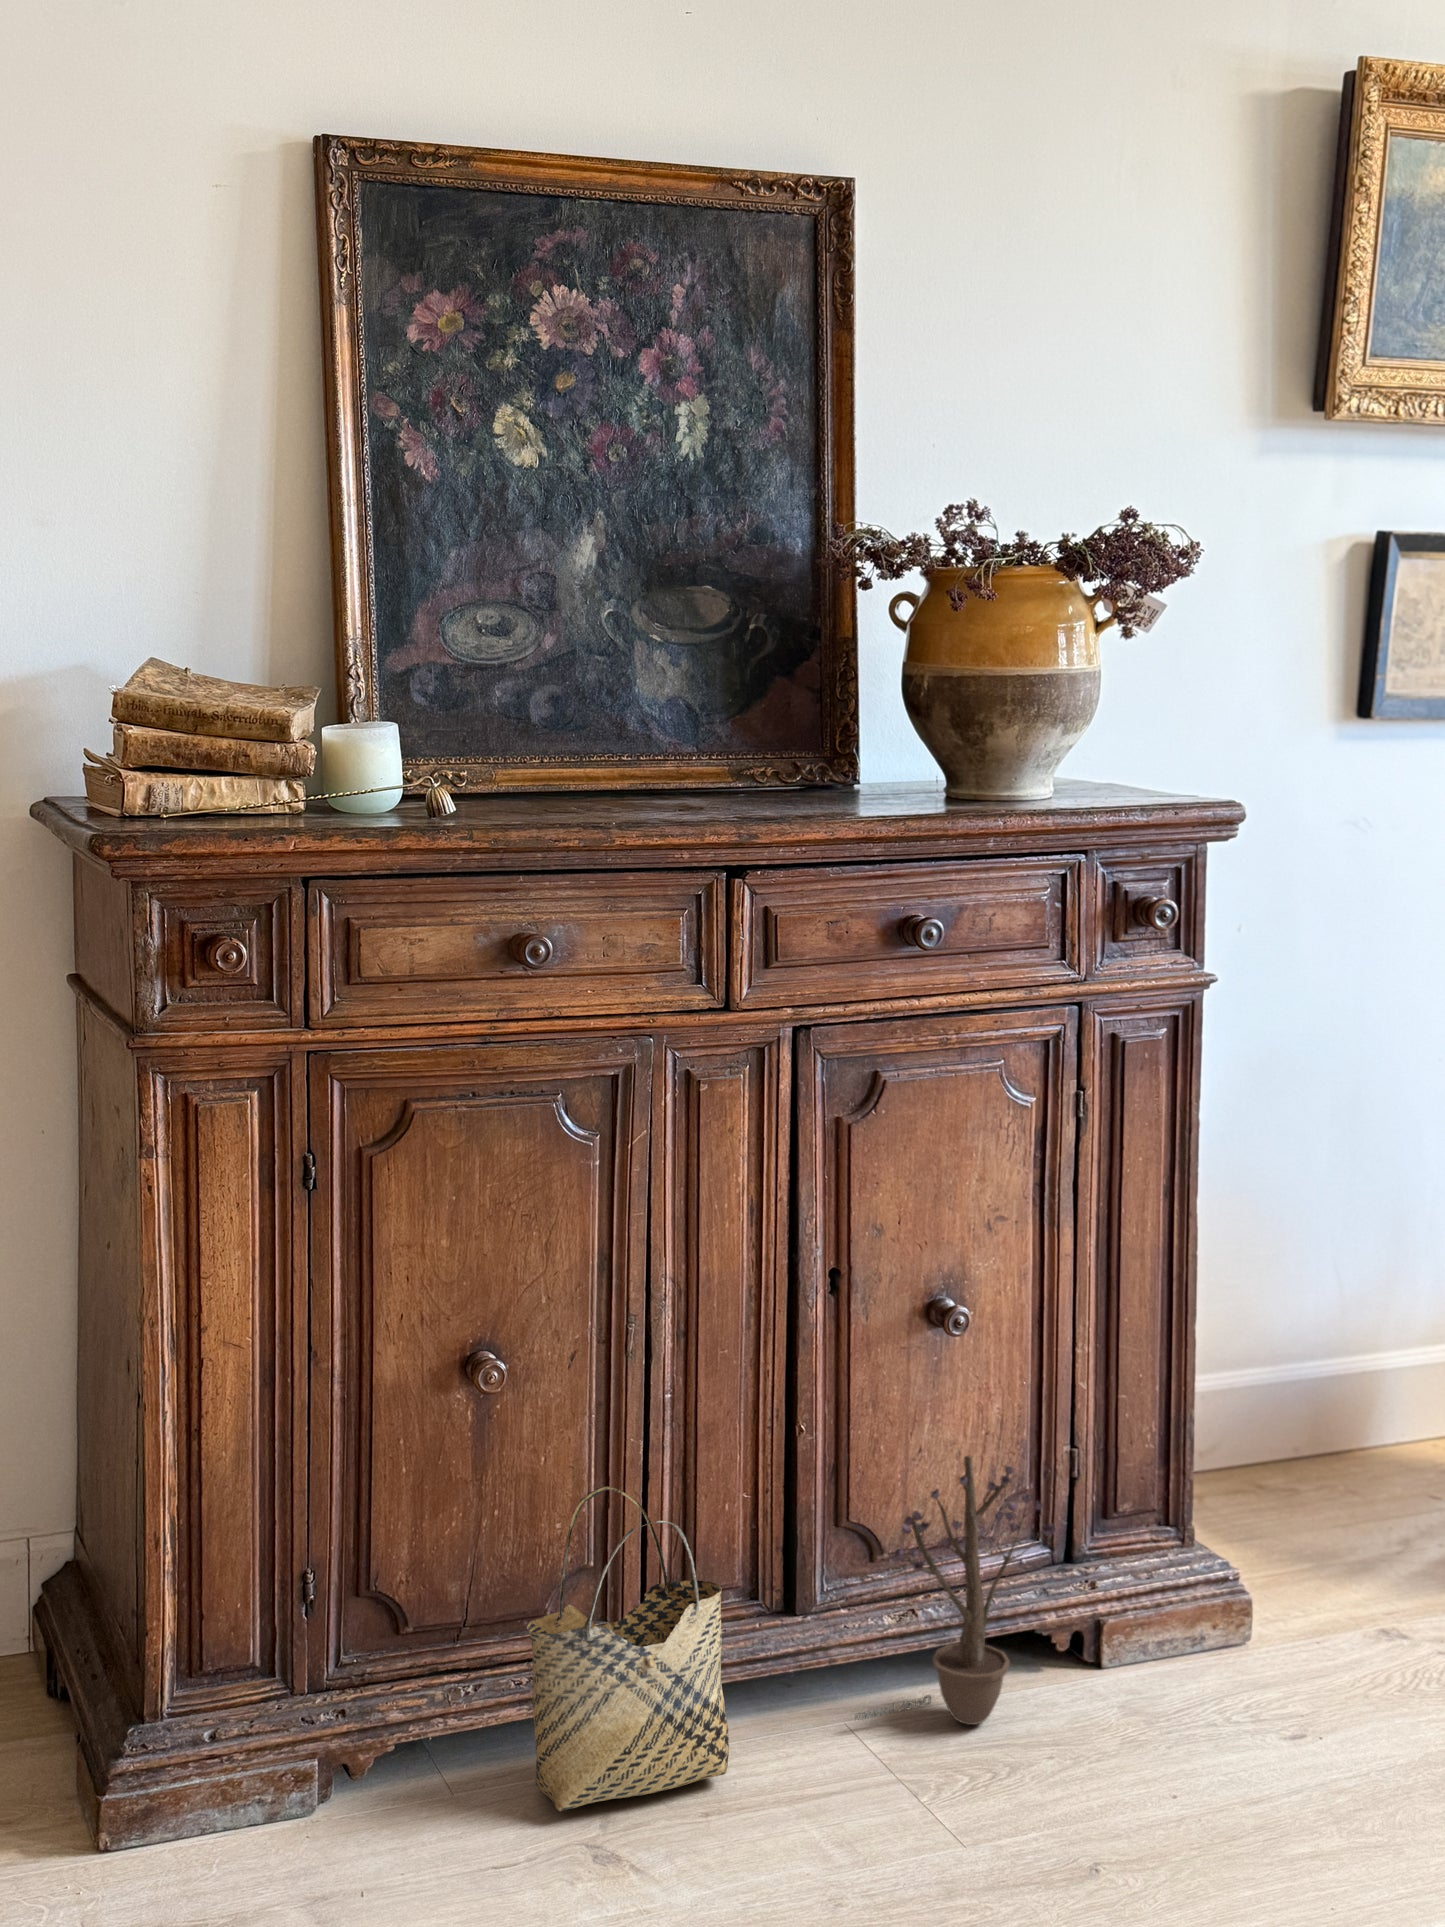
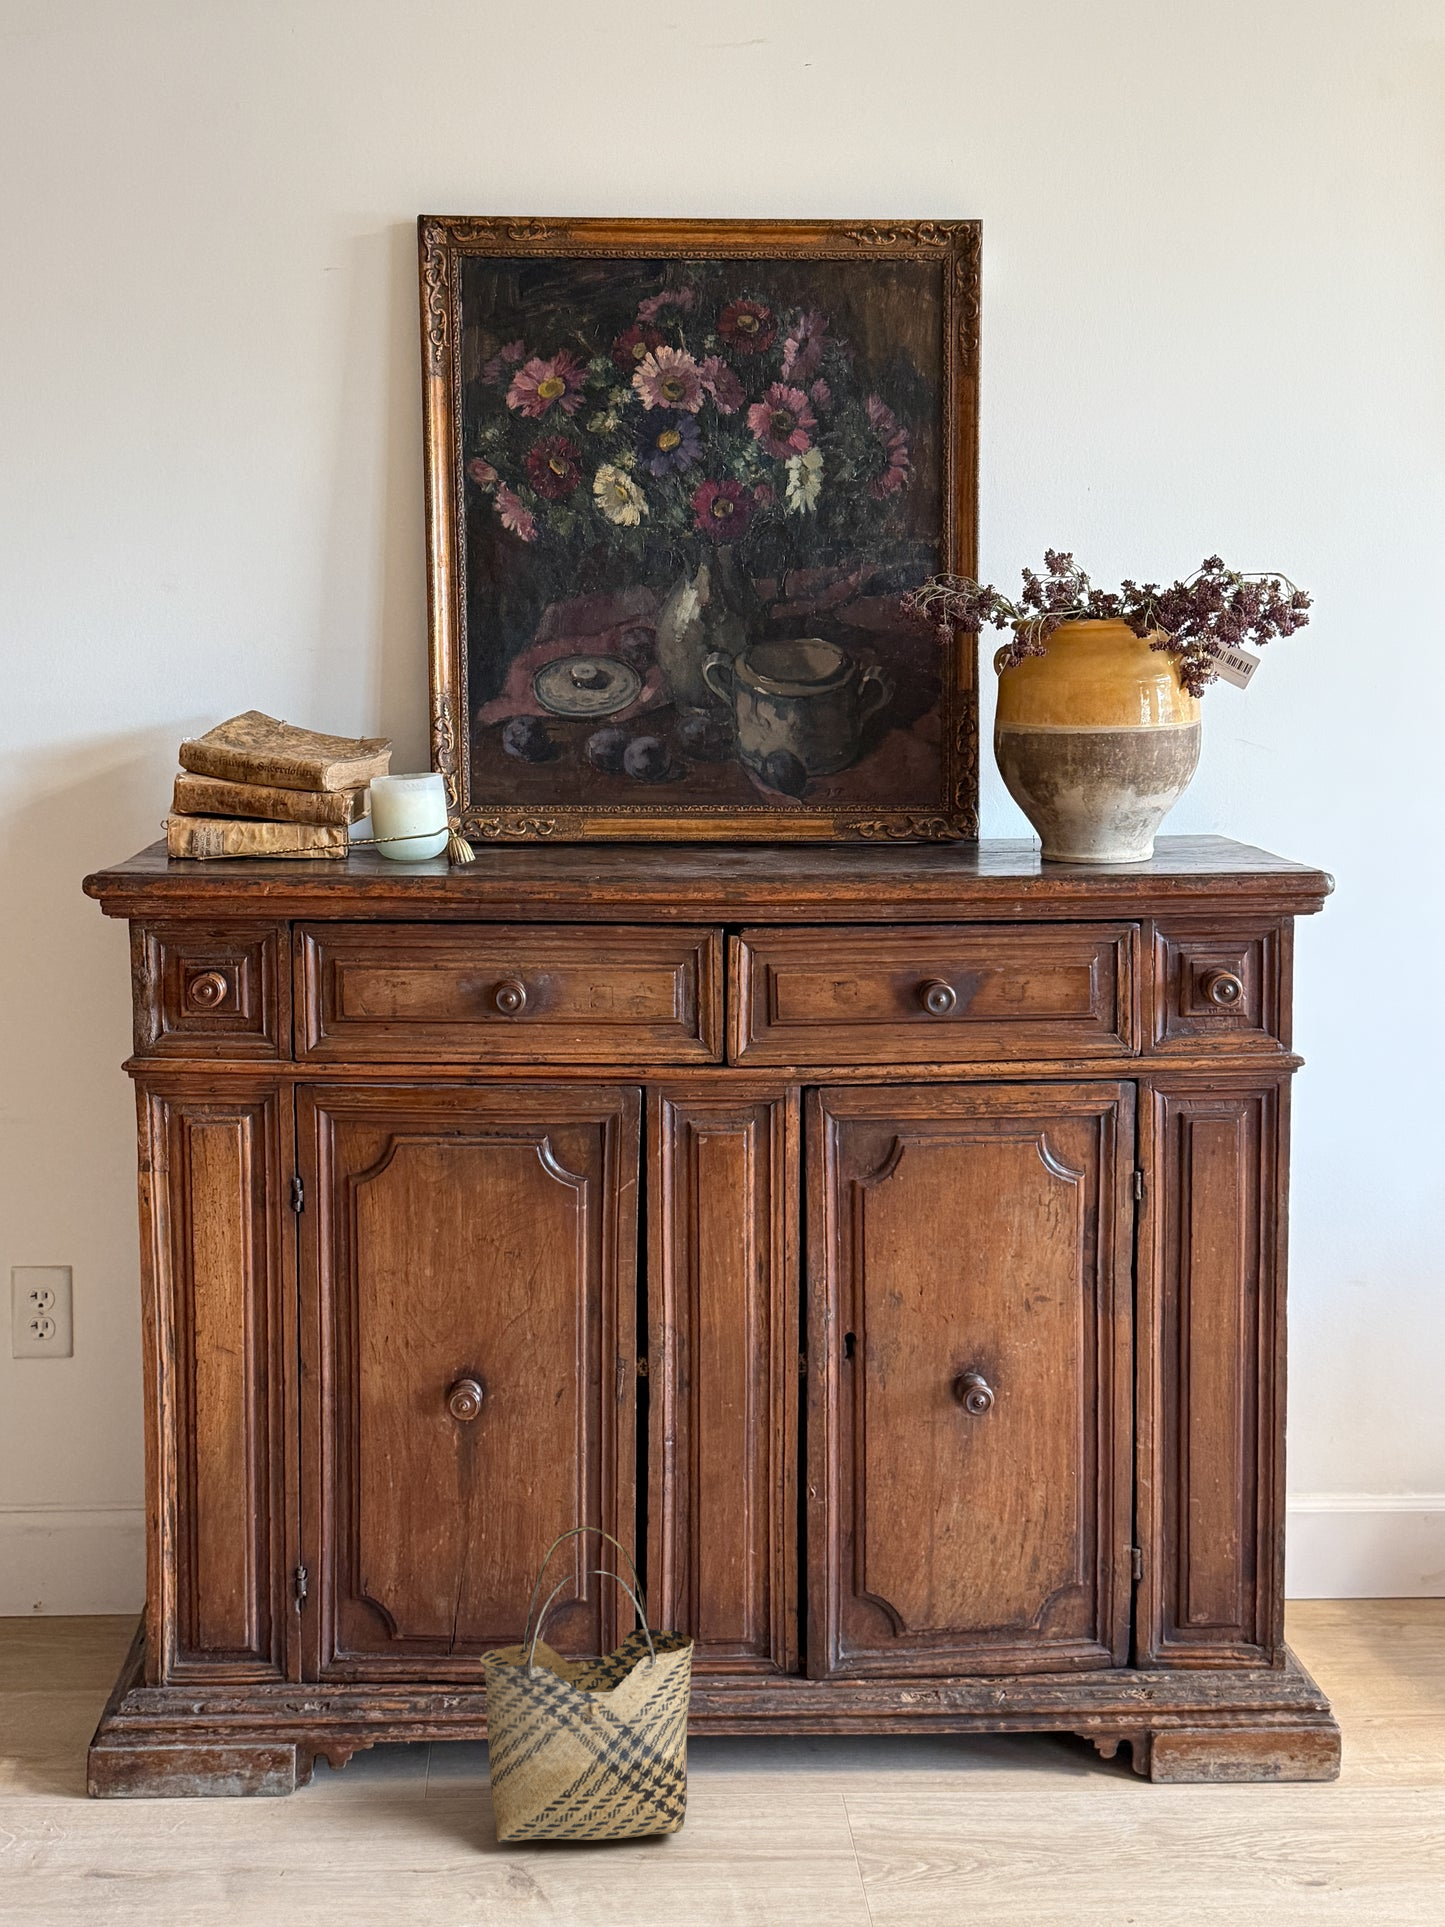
decorative plant: present [855,1456,1055,1725] -> none [842,1542,1063,1825]

